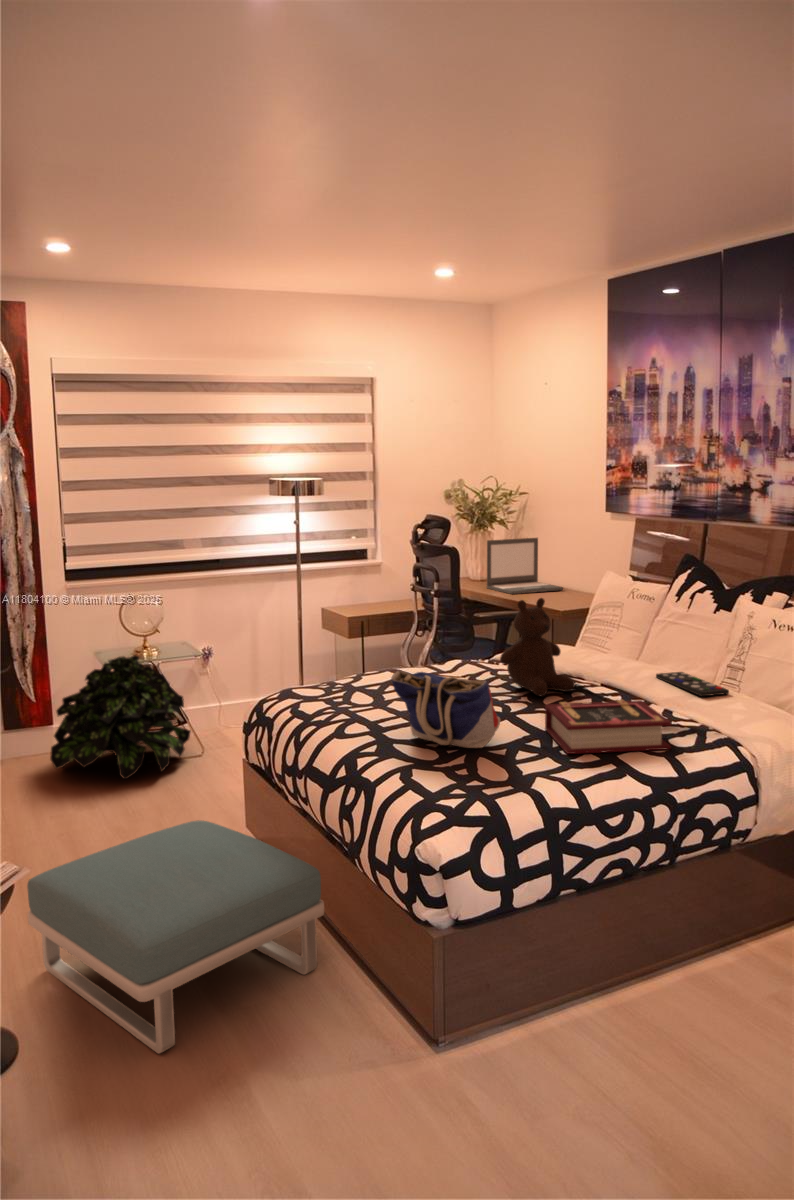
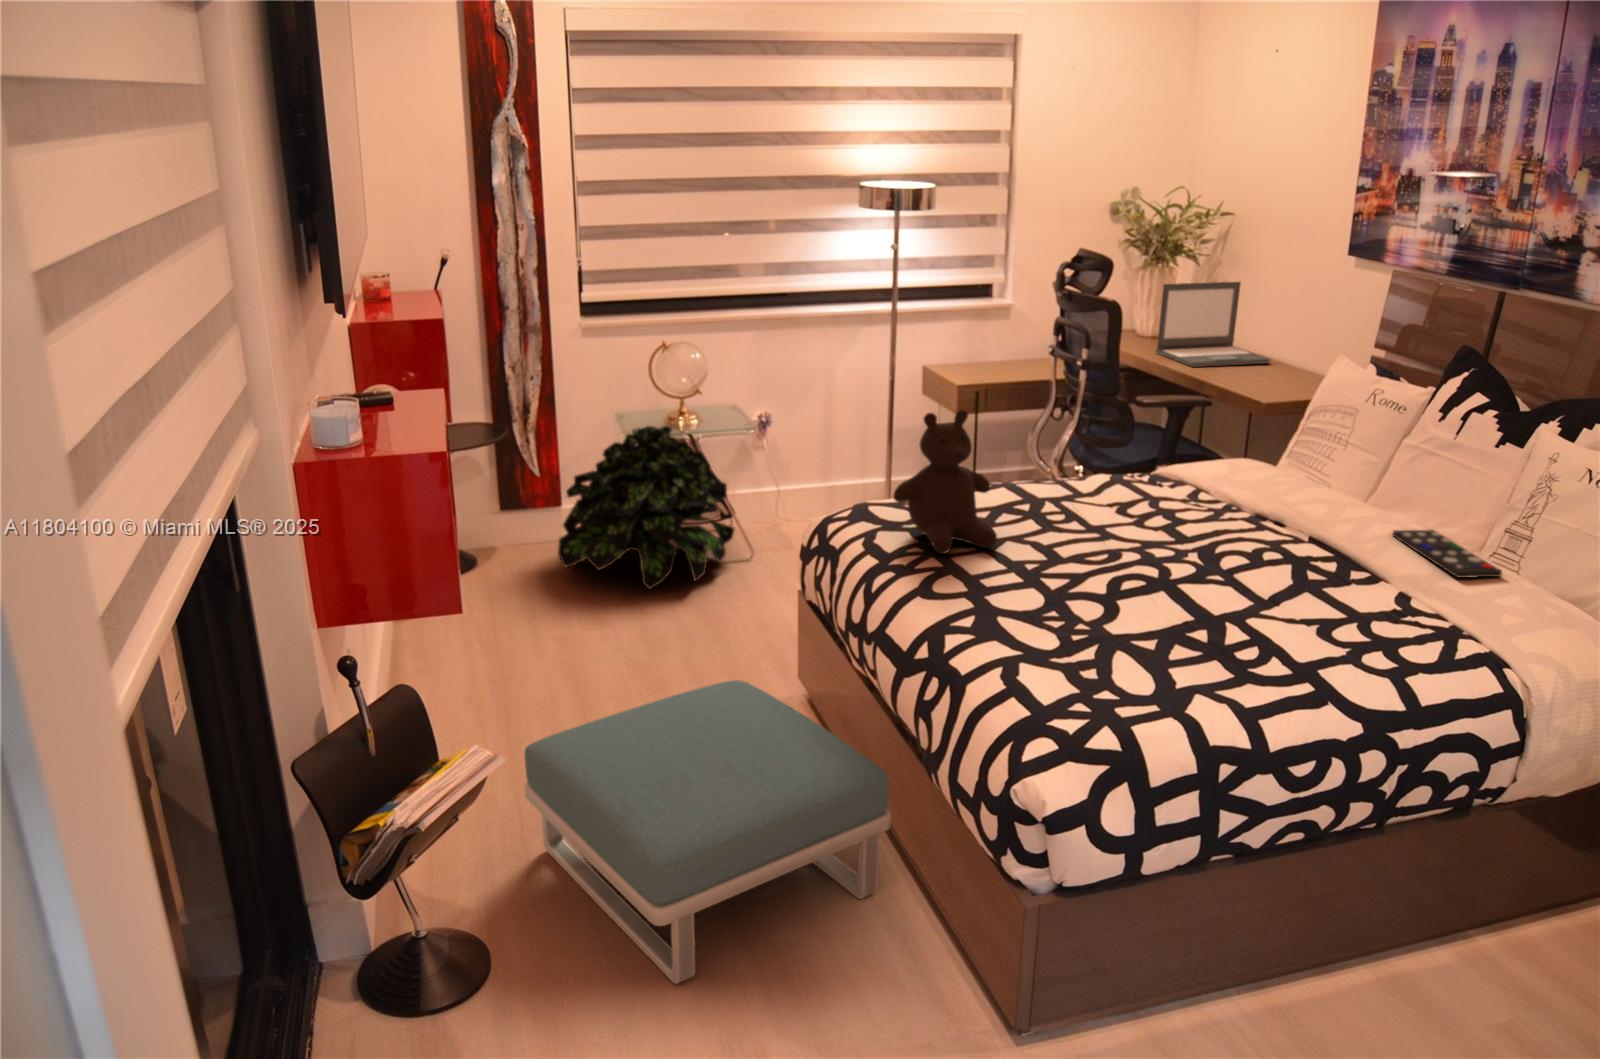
teddy bear: present [500,598,575,696] -> present [893,410,997,554]
tote bag: present [391,670,501,748] -> none [1003,517,1152,636]
book: present [545,699,672,754] -> none [1216,576,1405,665]

